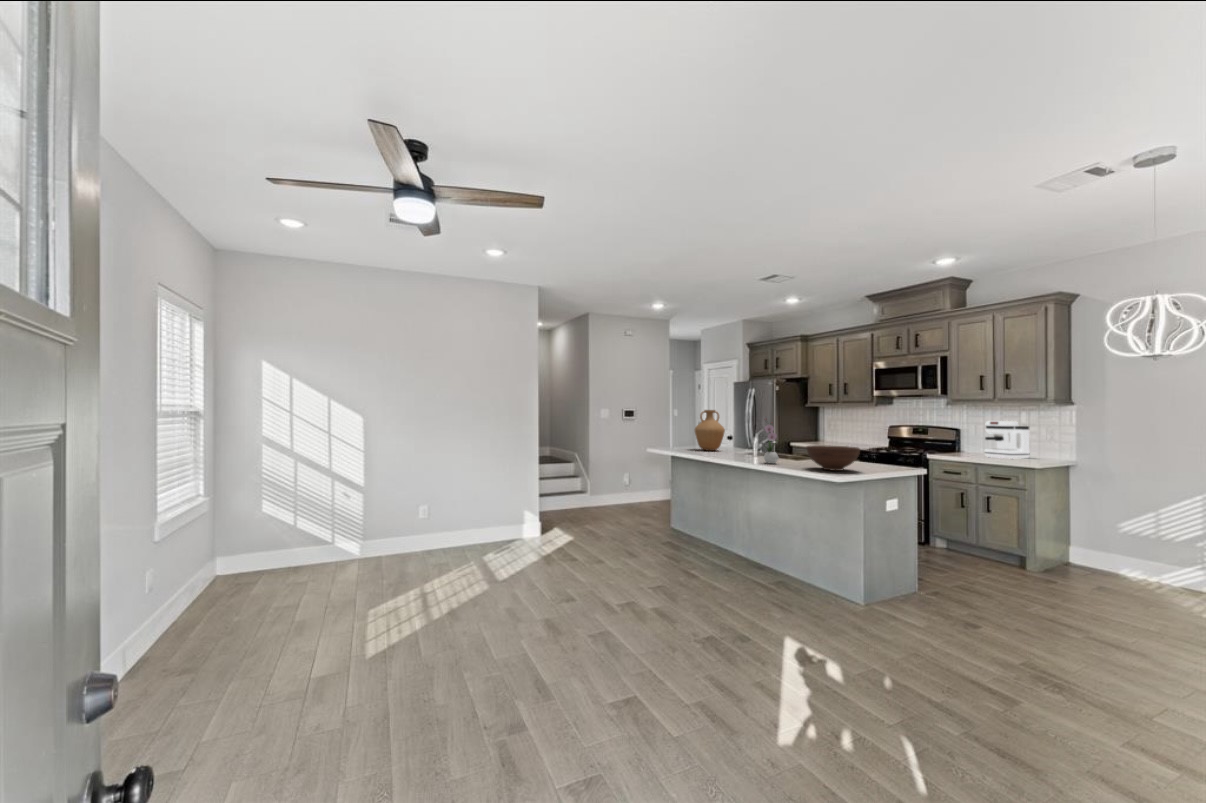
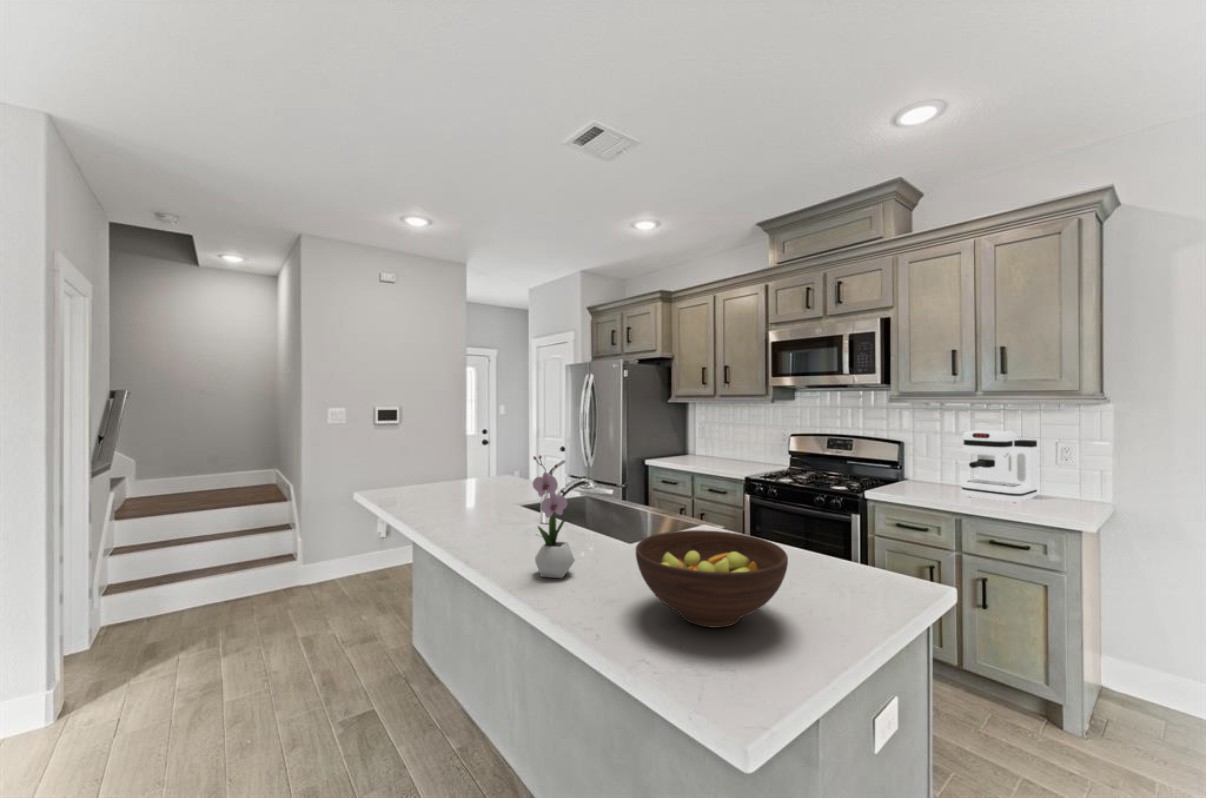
vase: present [695,410,725,451] -> none [438,419,502,505]

